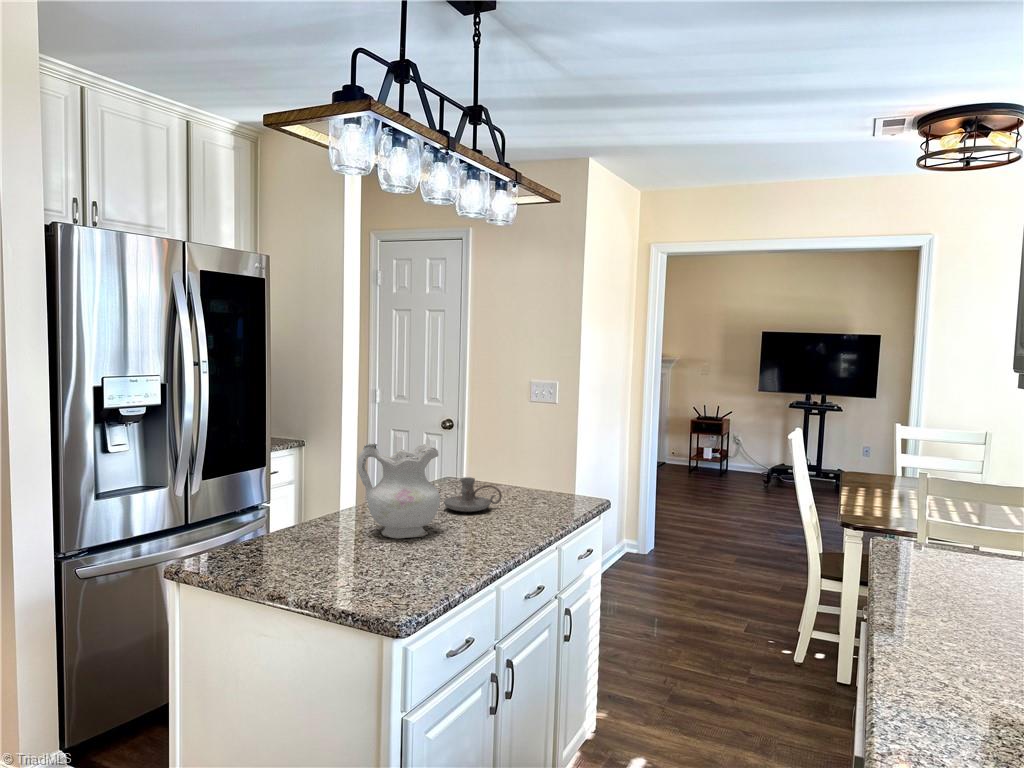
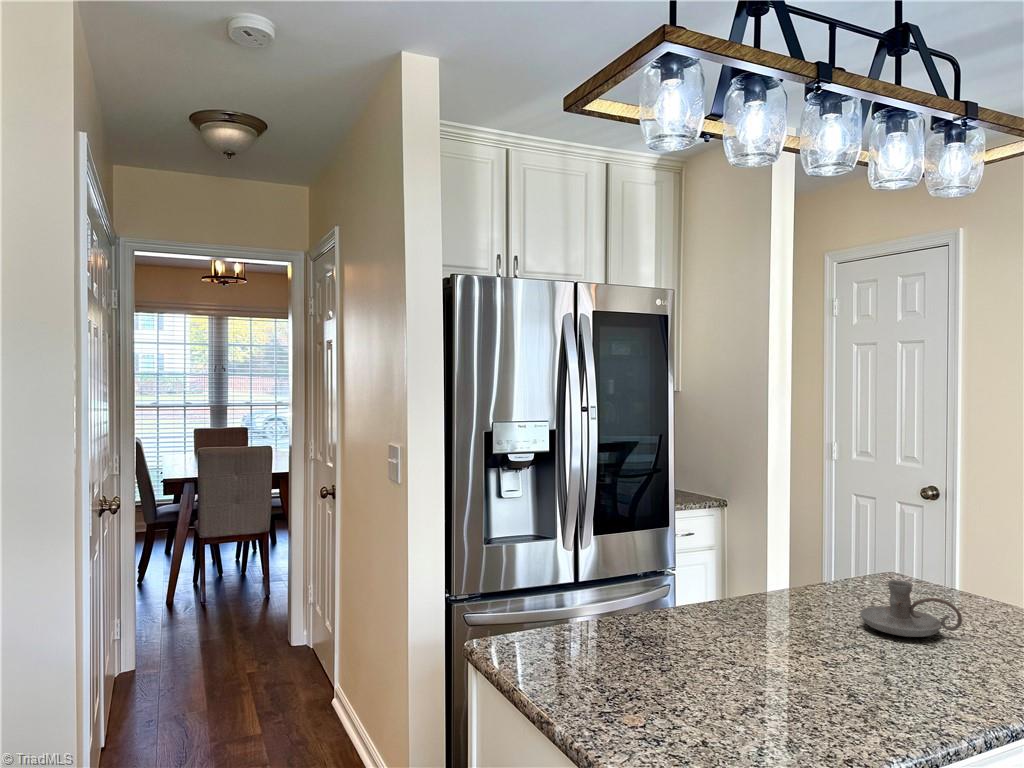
ceramic pitcher: present [358,443,440,539] -> none [709,517,833,665]

